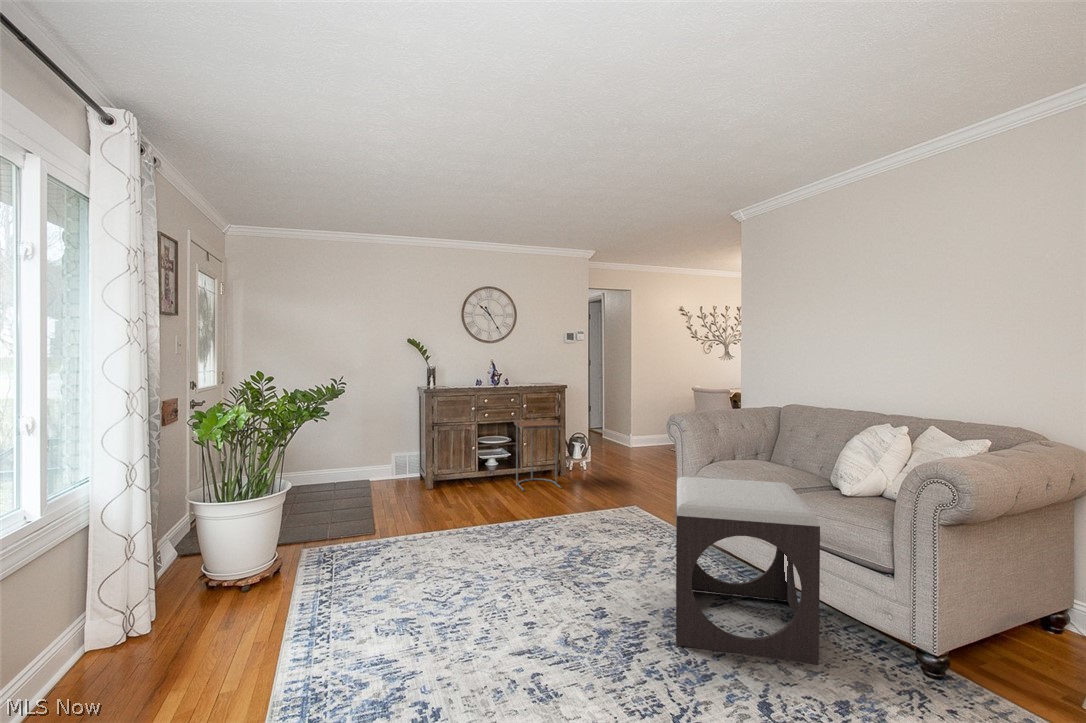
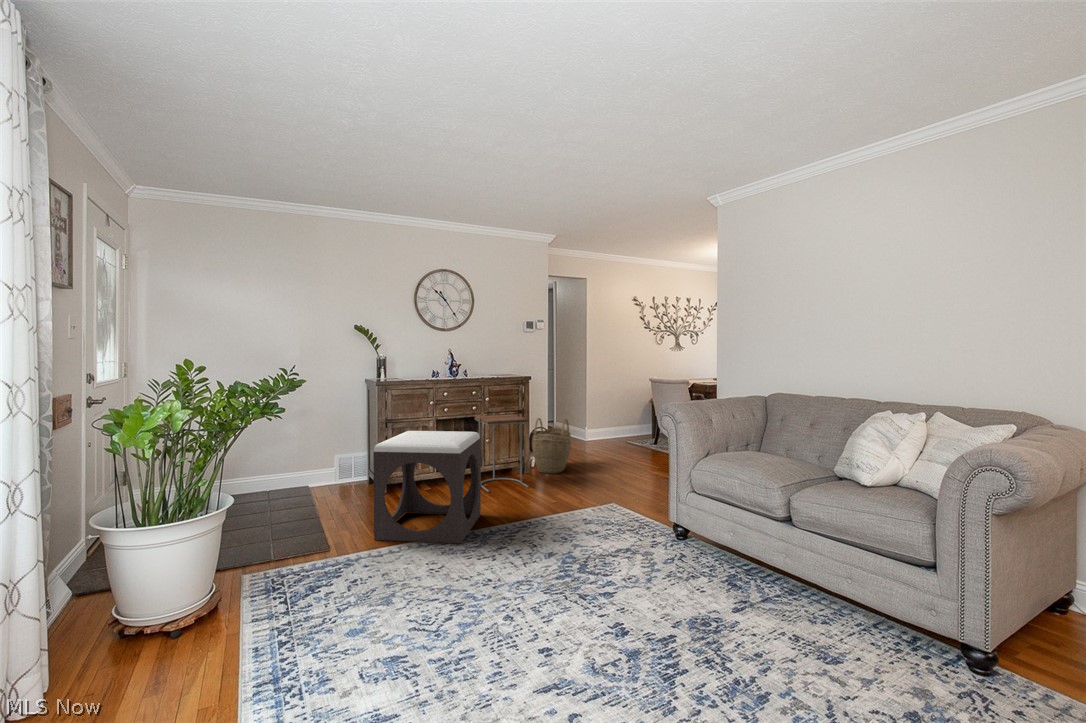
woven basket: none [569,424,607,476] -> present [532,418,571,474]
footstool: present [676,477,820,664] -> present [373,431,481,543]

